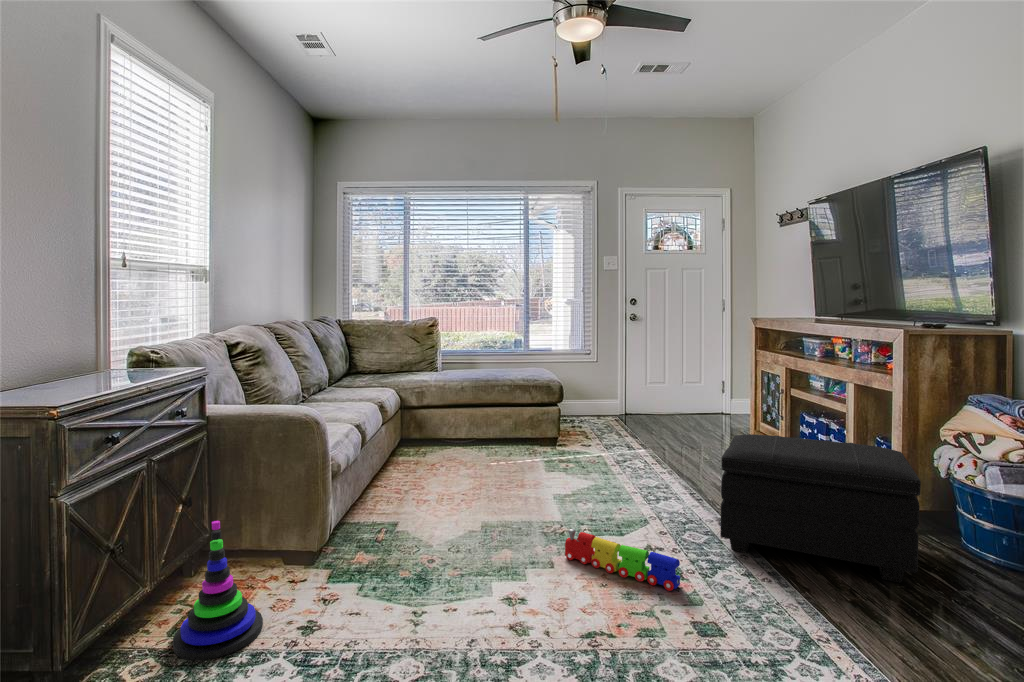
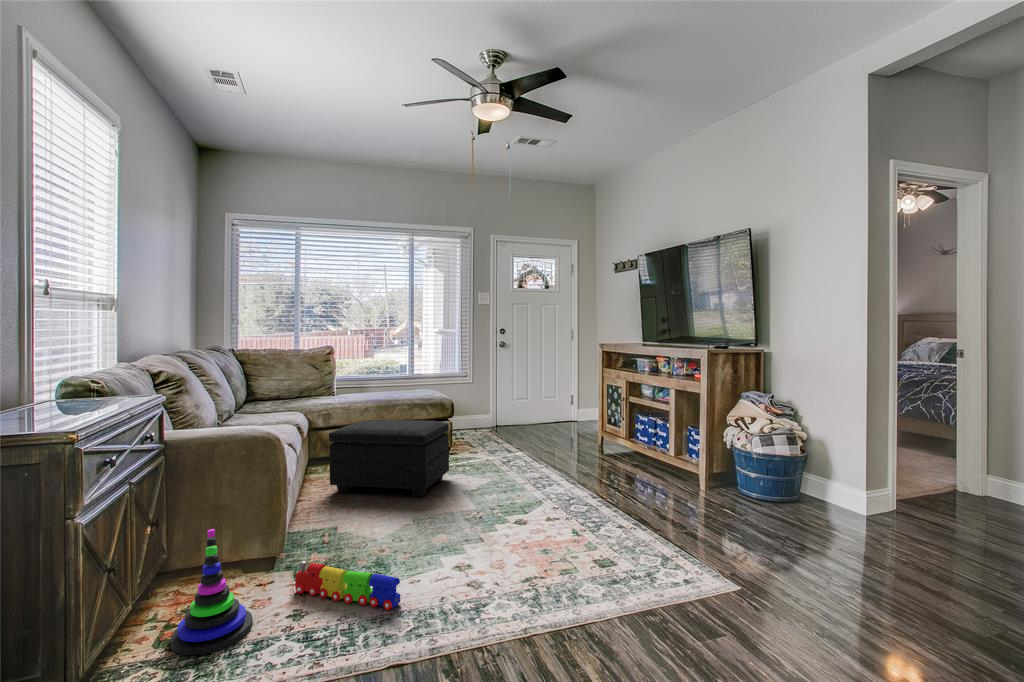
footstool: present [720,434,921,583] -> present [329,419,449,497]
toy train: present [565,529,680,591] -> present [295,561,400,610]

